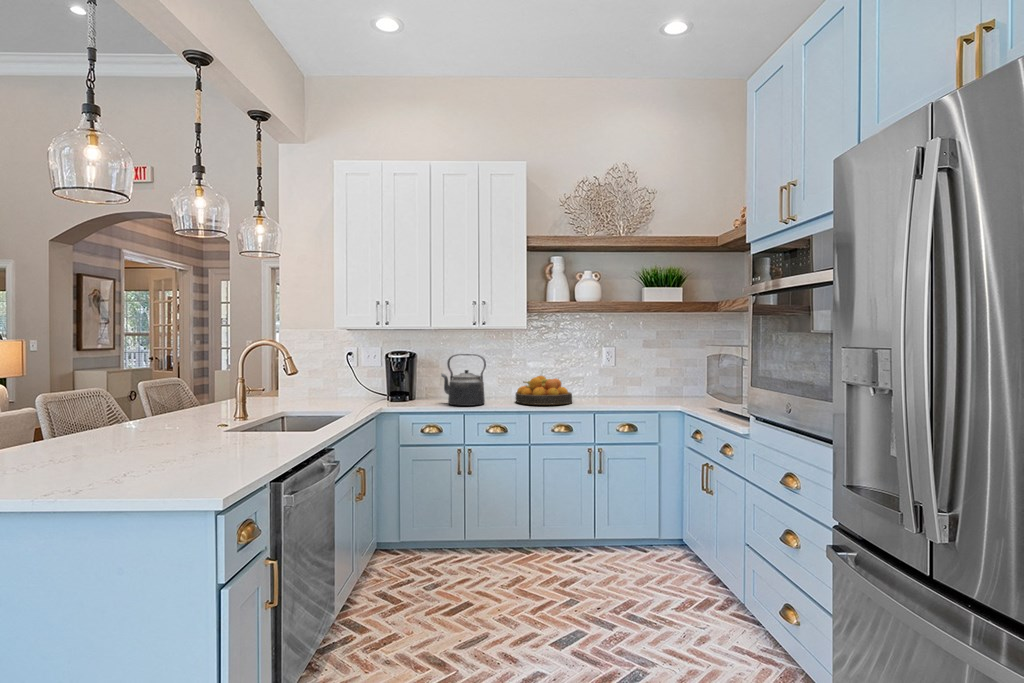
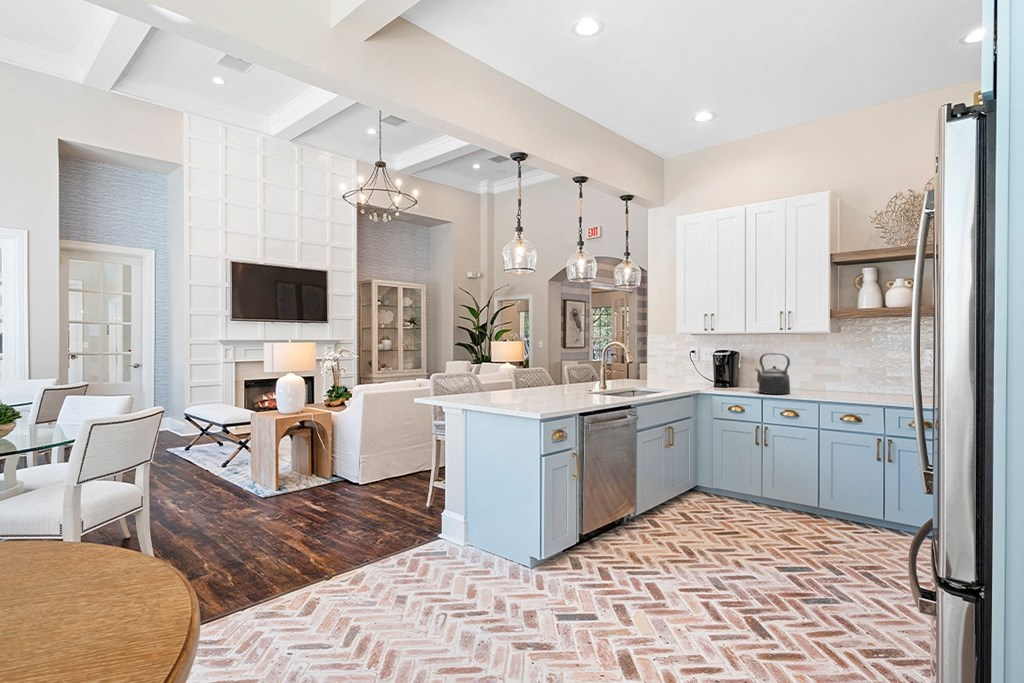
fruit bowl: present [516,376,572,405] -> none [819,374,876,399]

